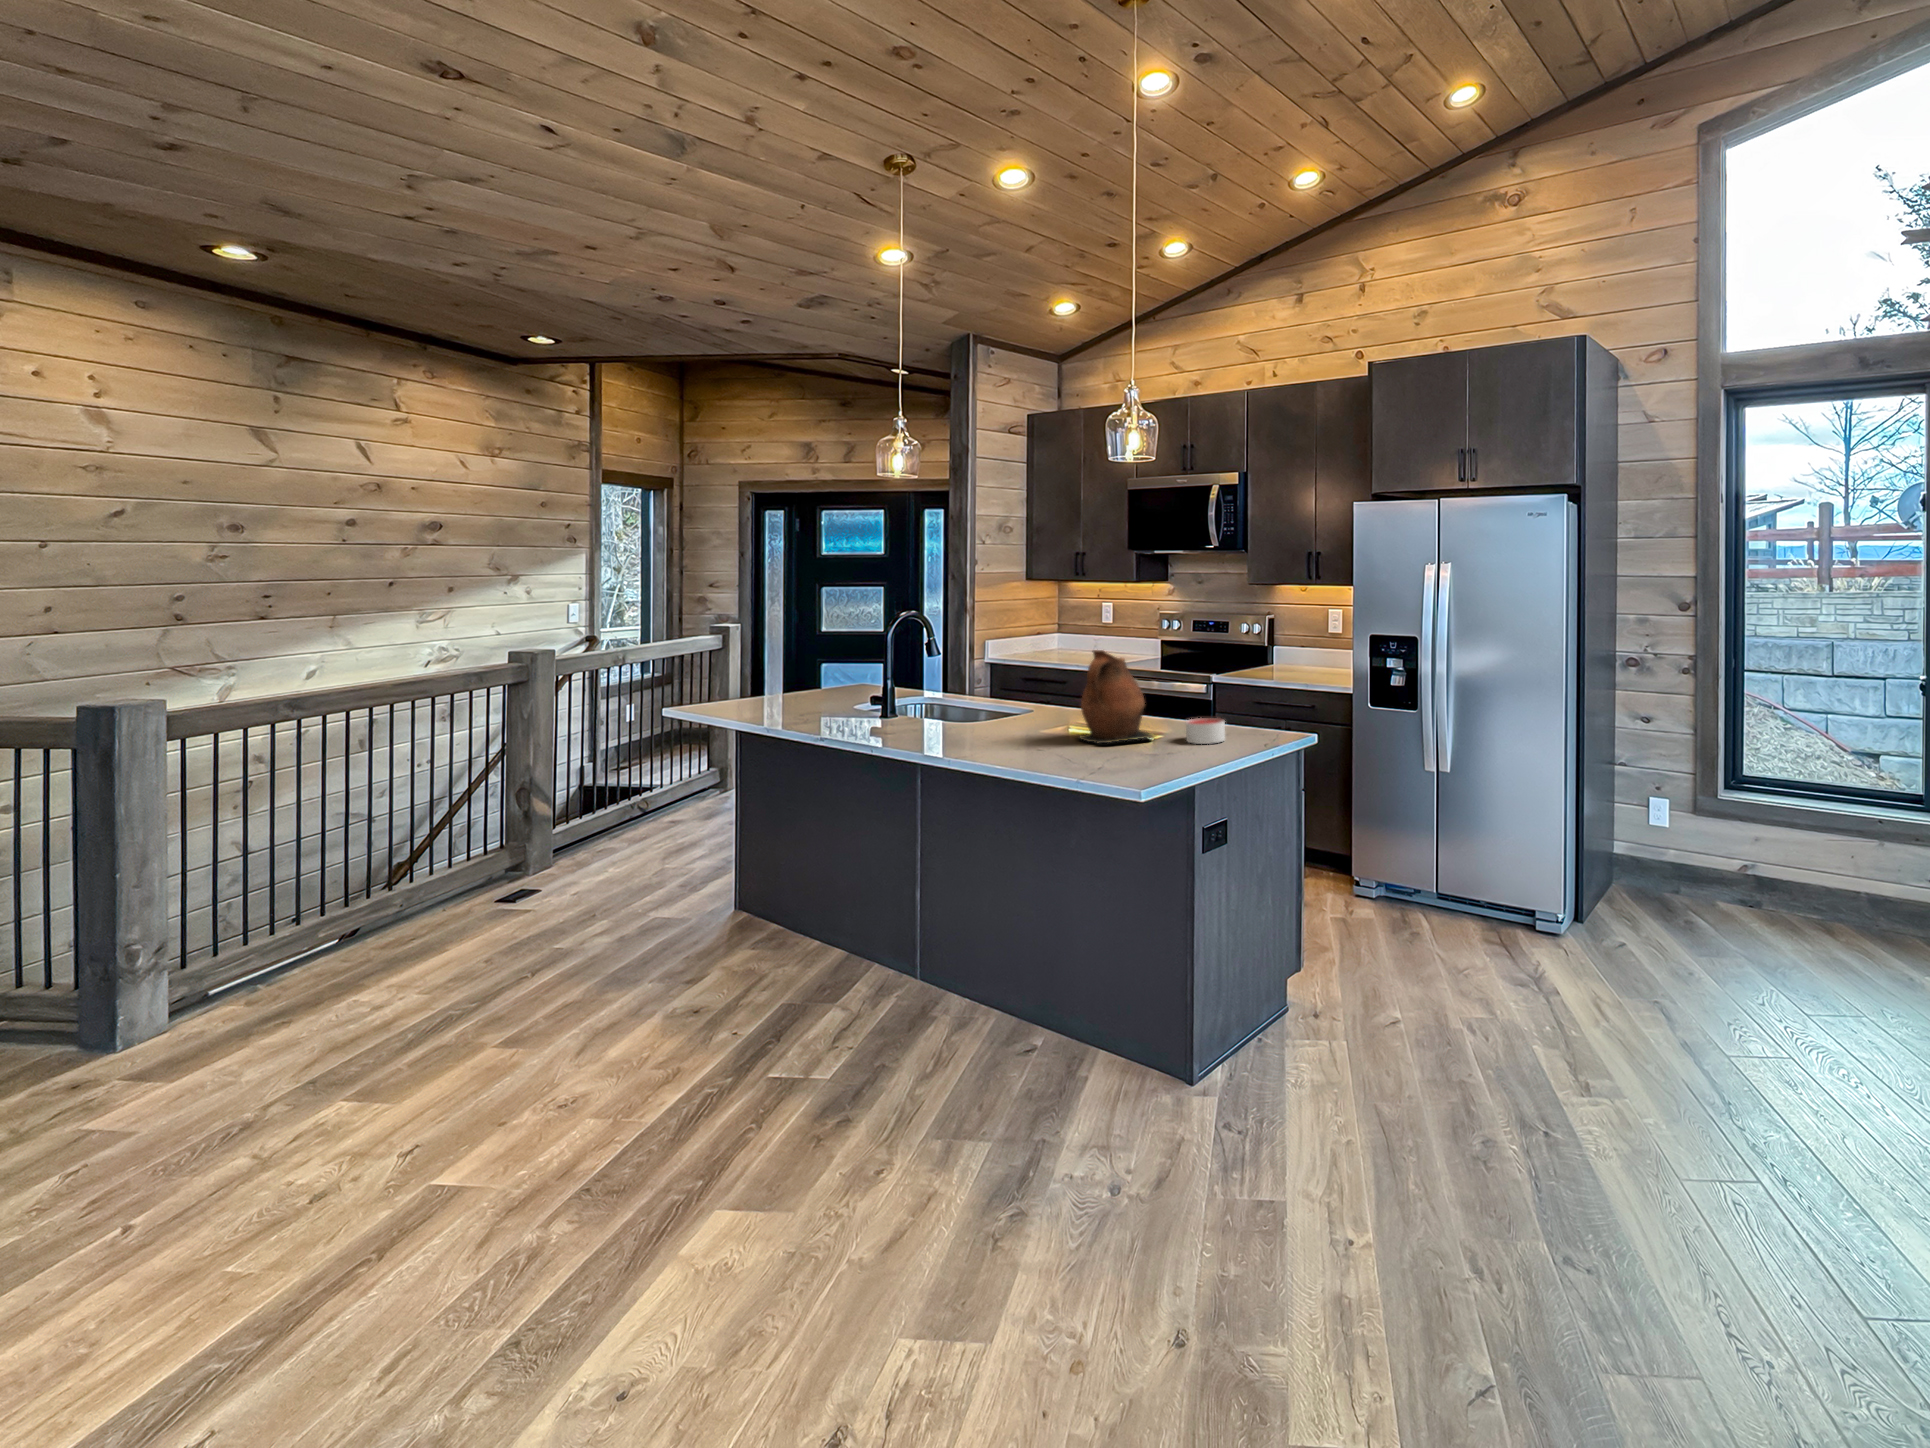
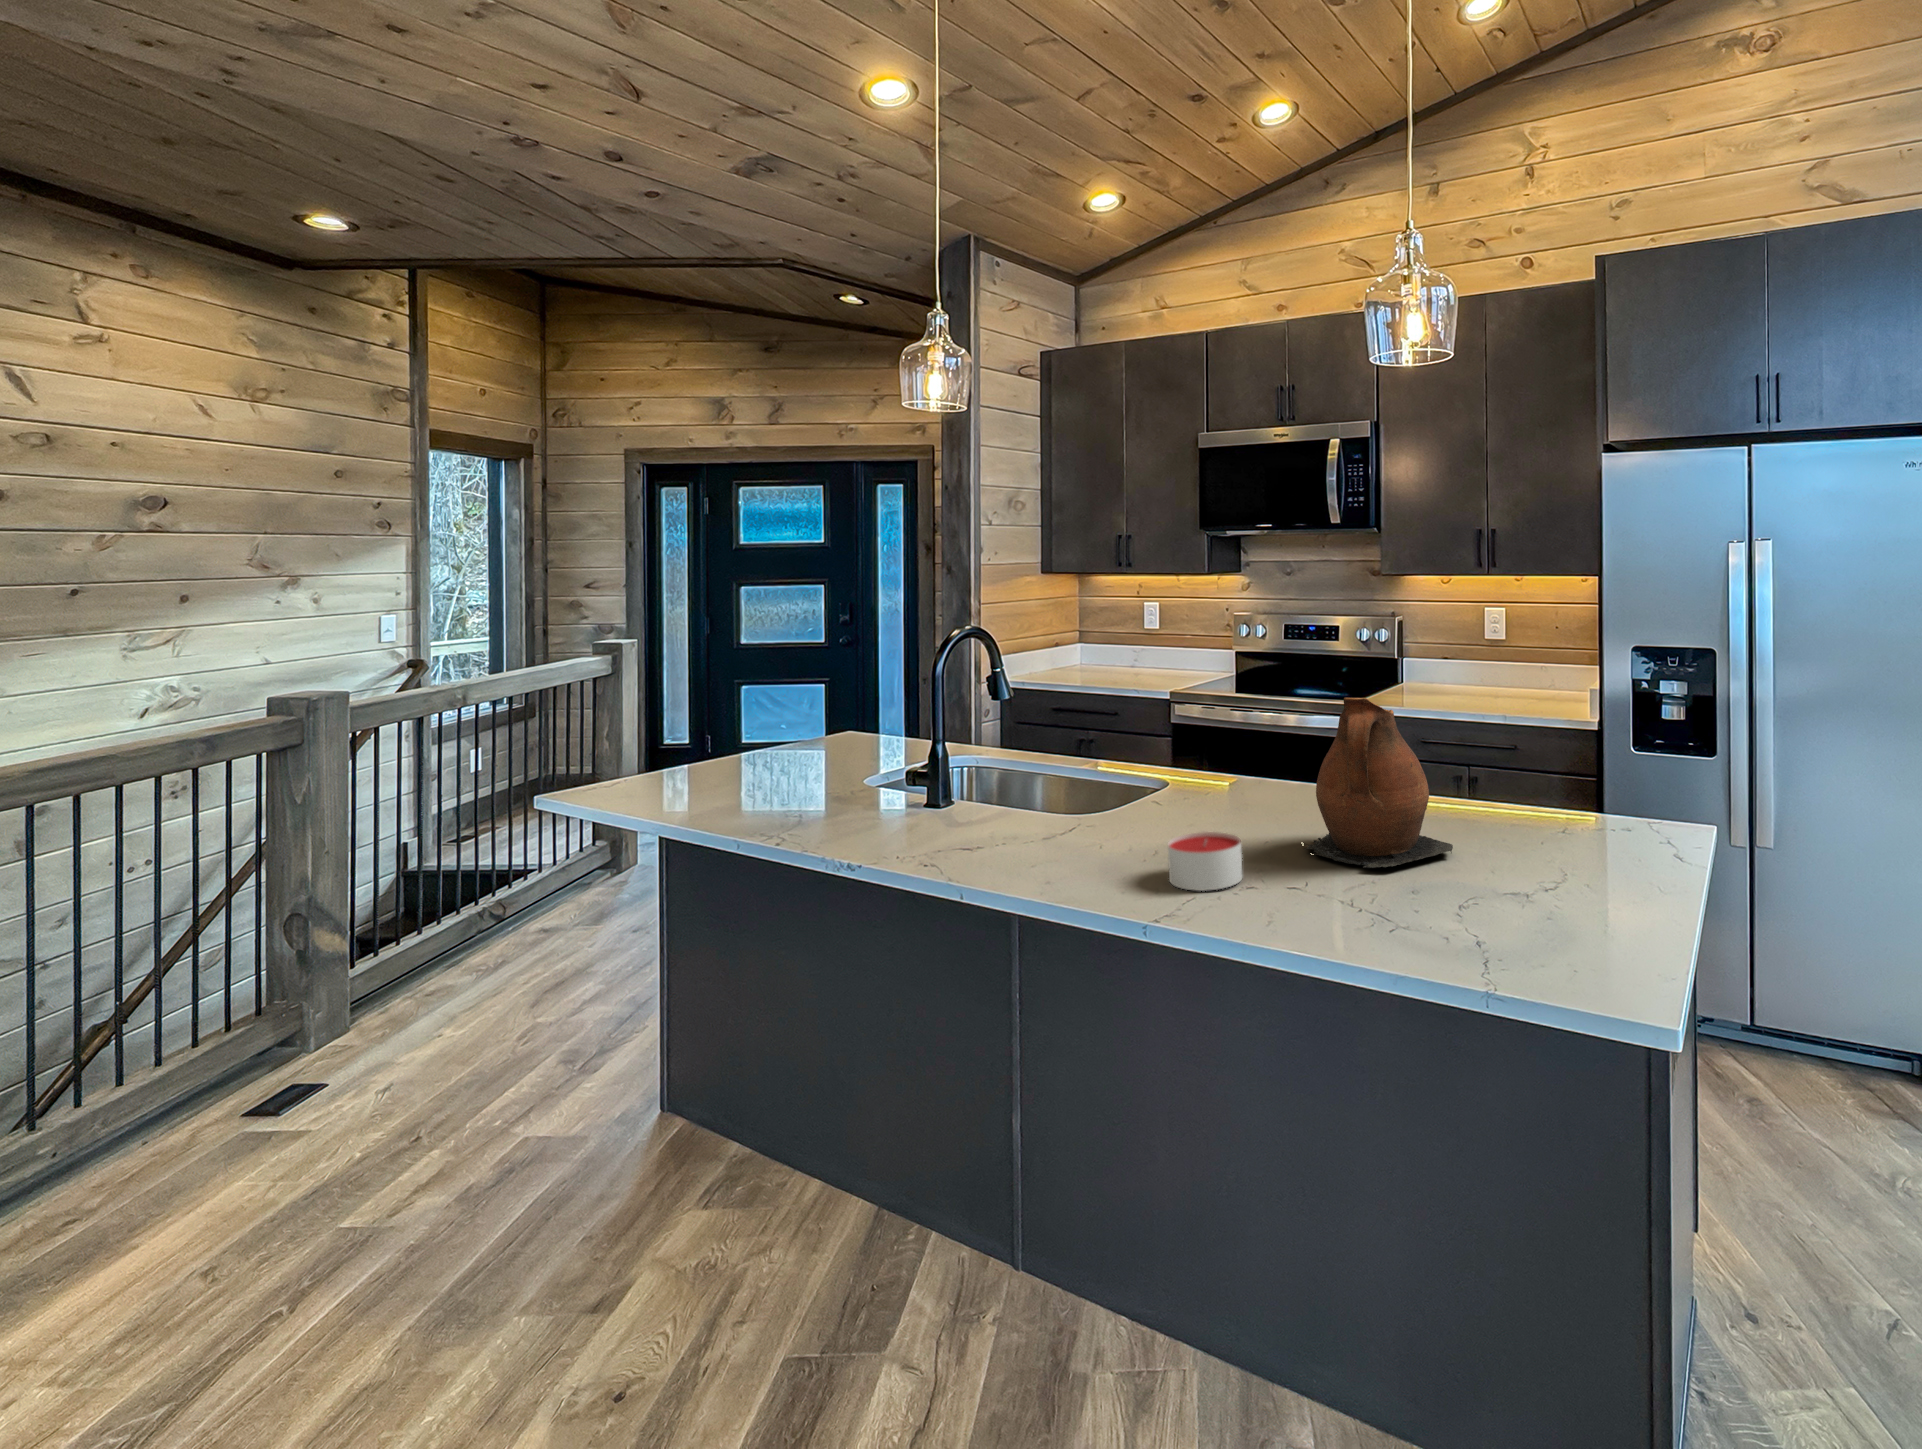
candle: present [1186,718,1225,744] -> present [1168,832,1243,891]

